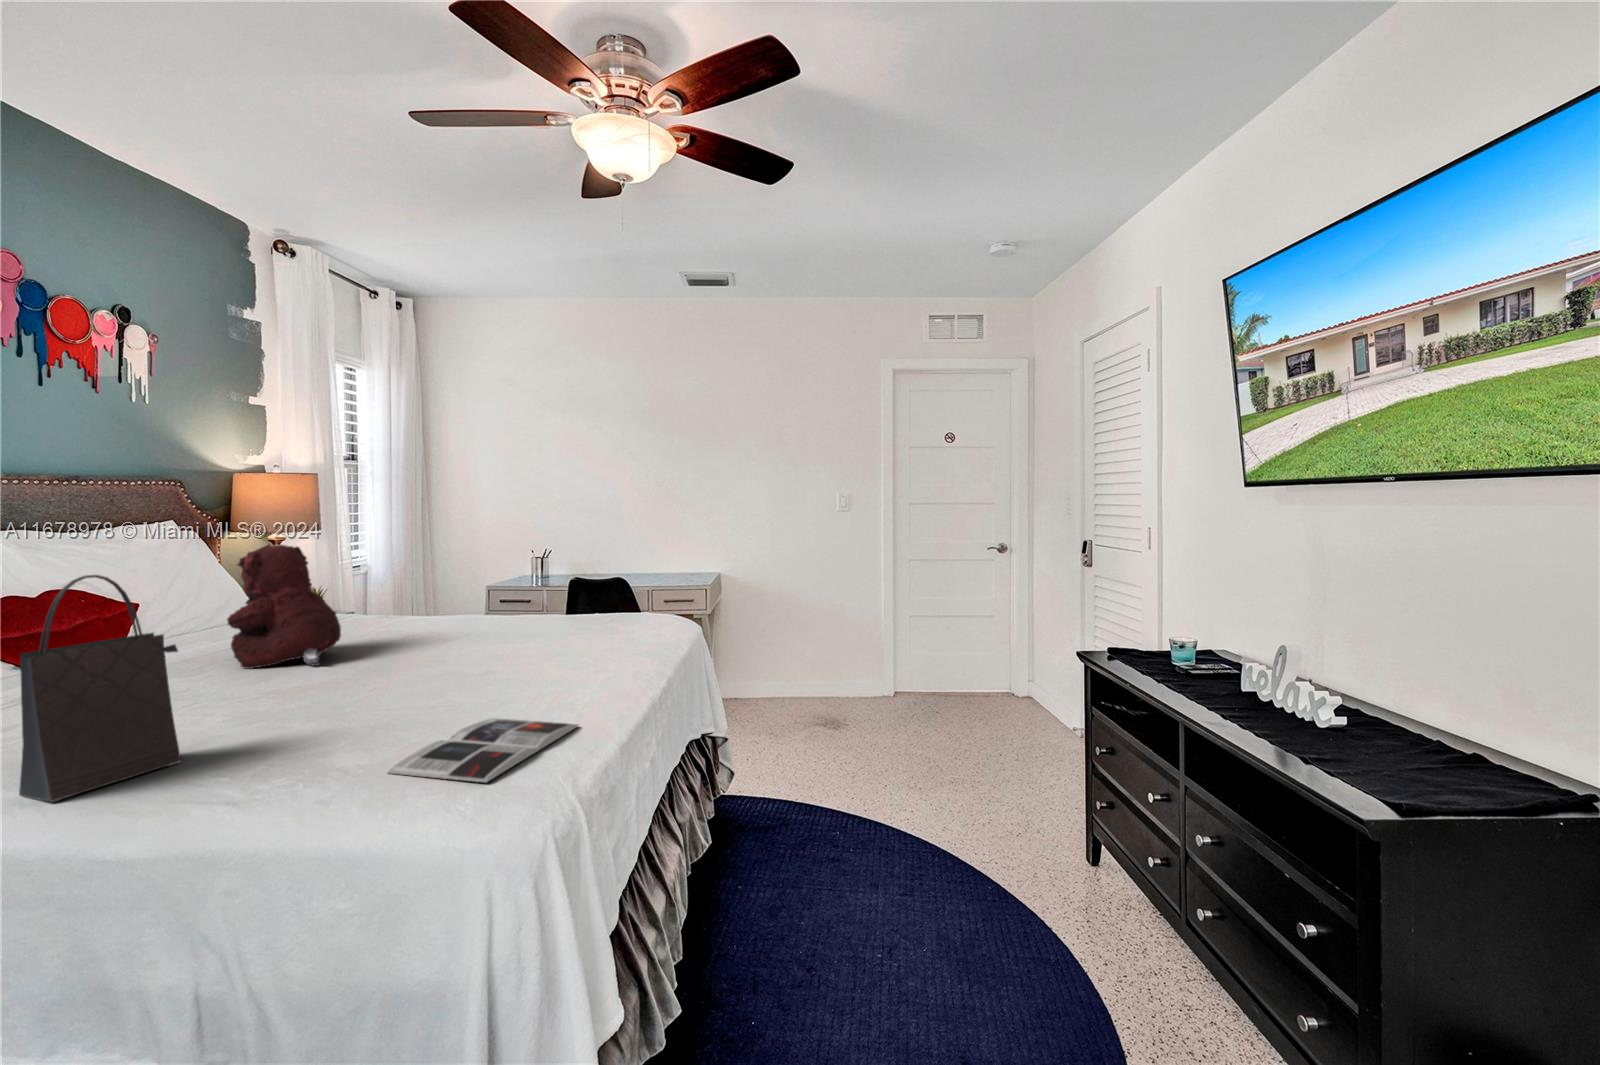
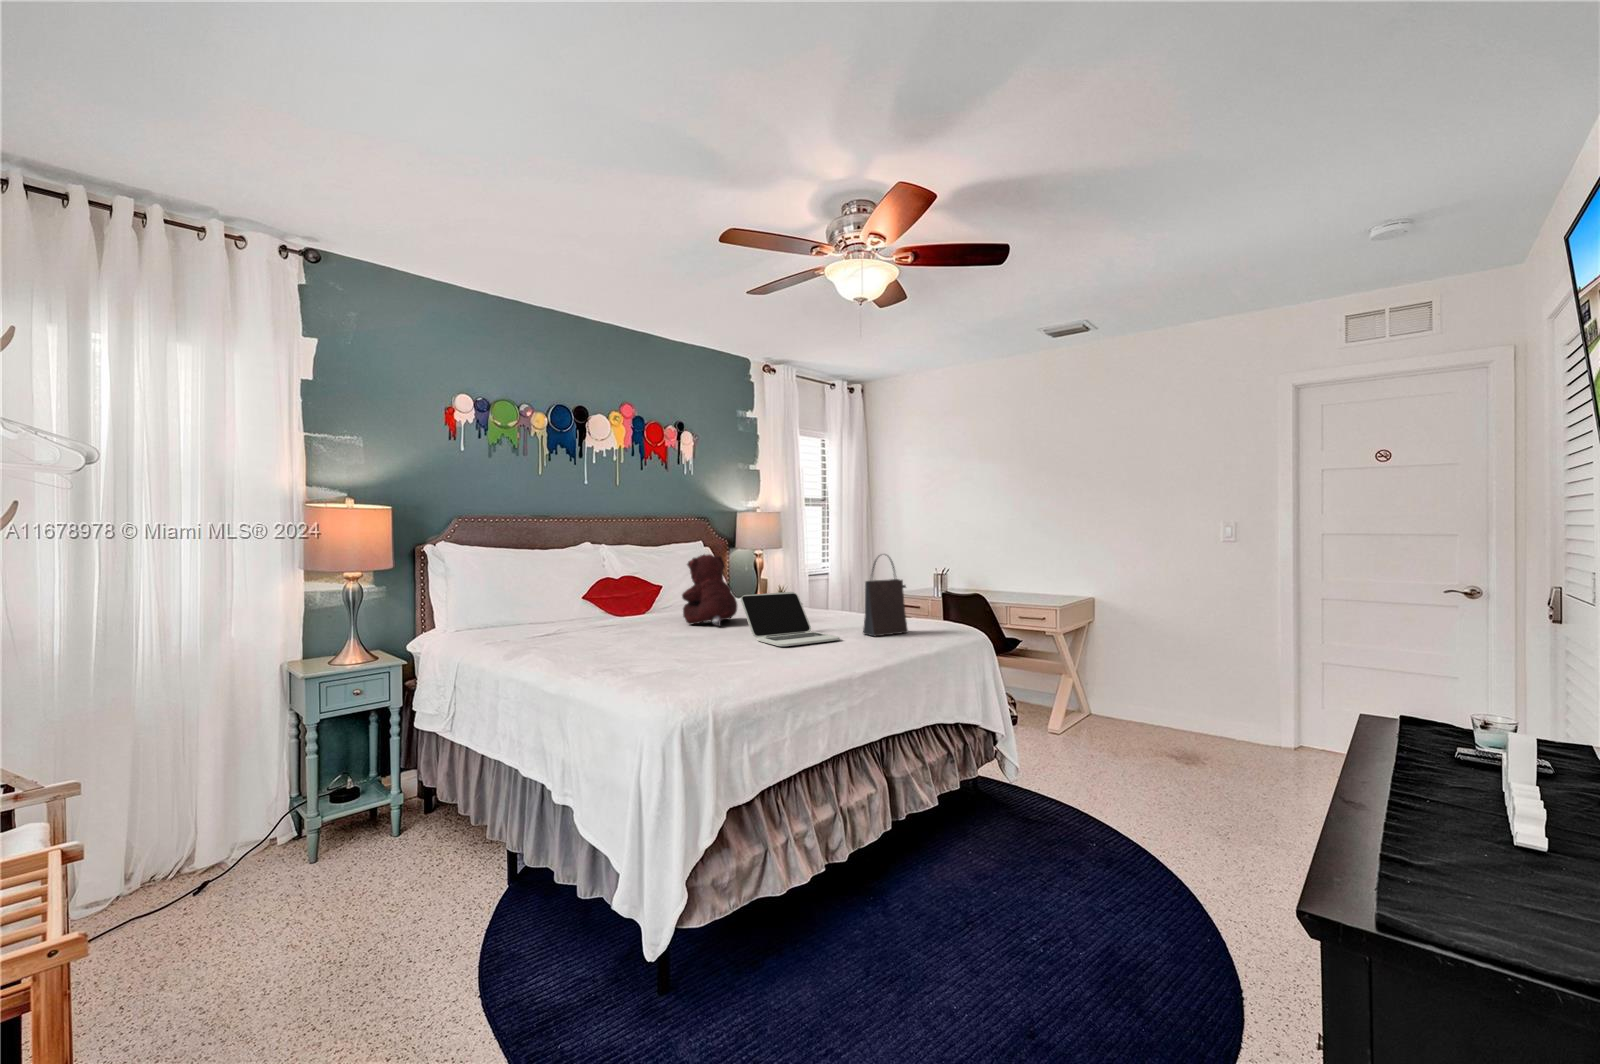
handbag: present [19,575,181,802] -> present [863,556,908,636]
laptop: none [387,599,562,688] -> present [741,592,840,646]
magazine: present [388,718,578,782] -> none [678,659,791,683]

